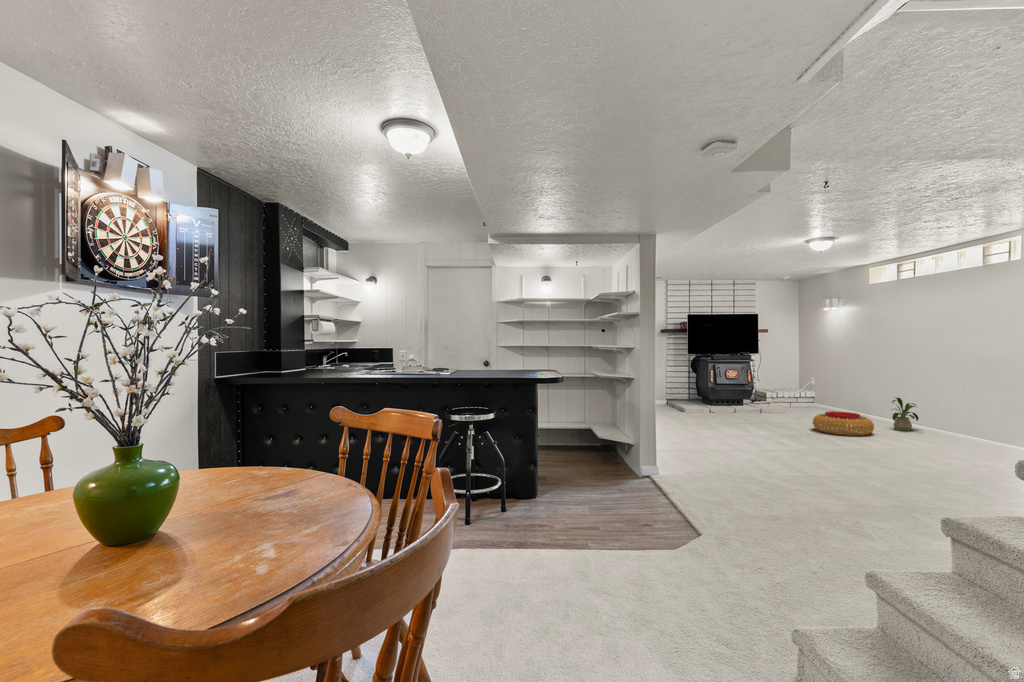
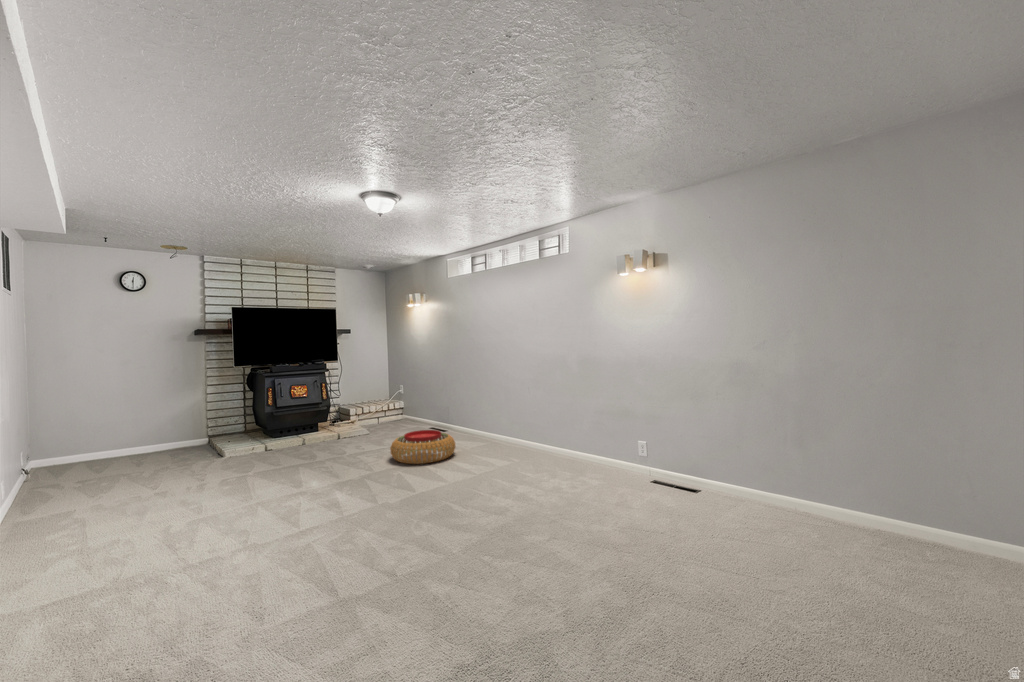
house plant: present [892,398,919,431] -> none [467,405,495,441]

